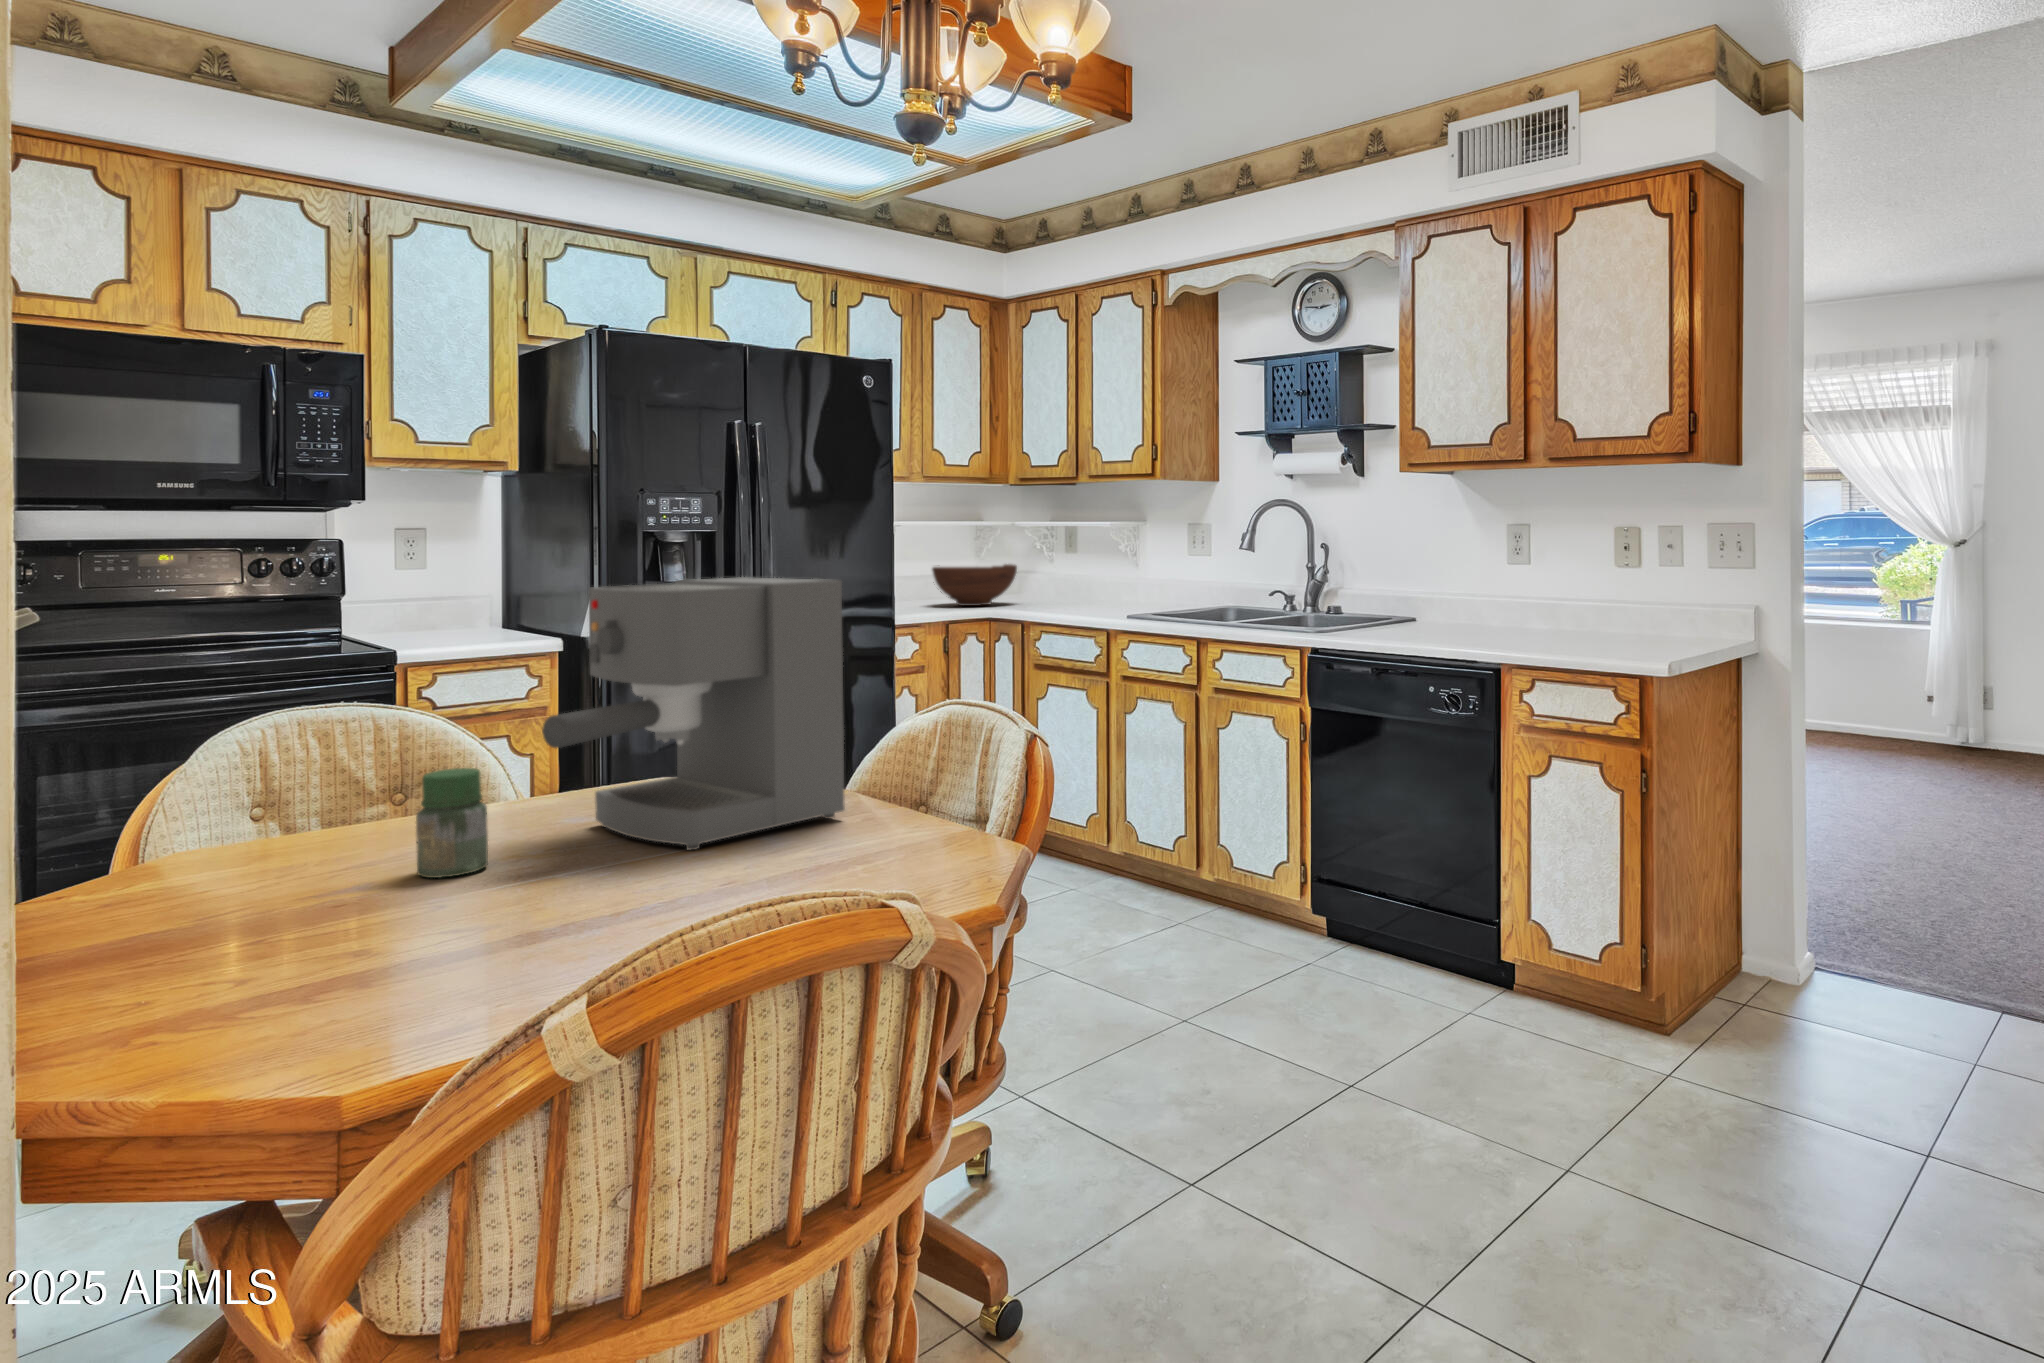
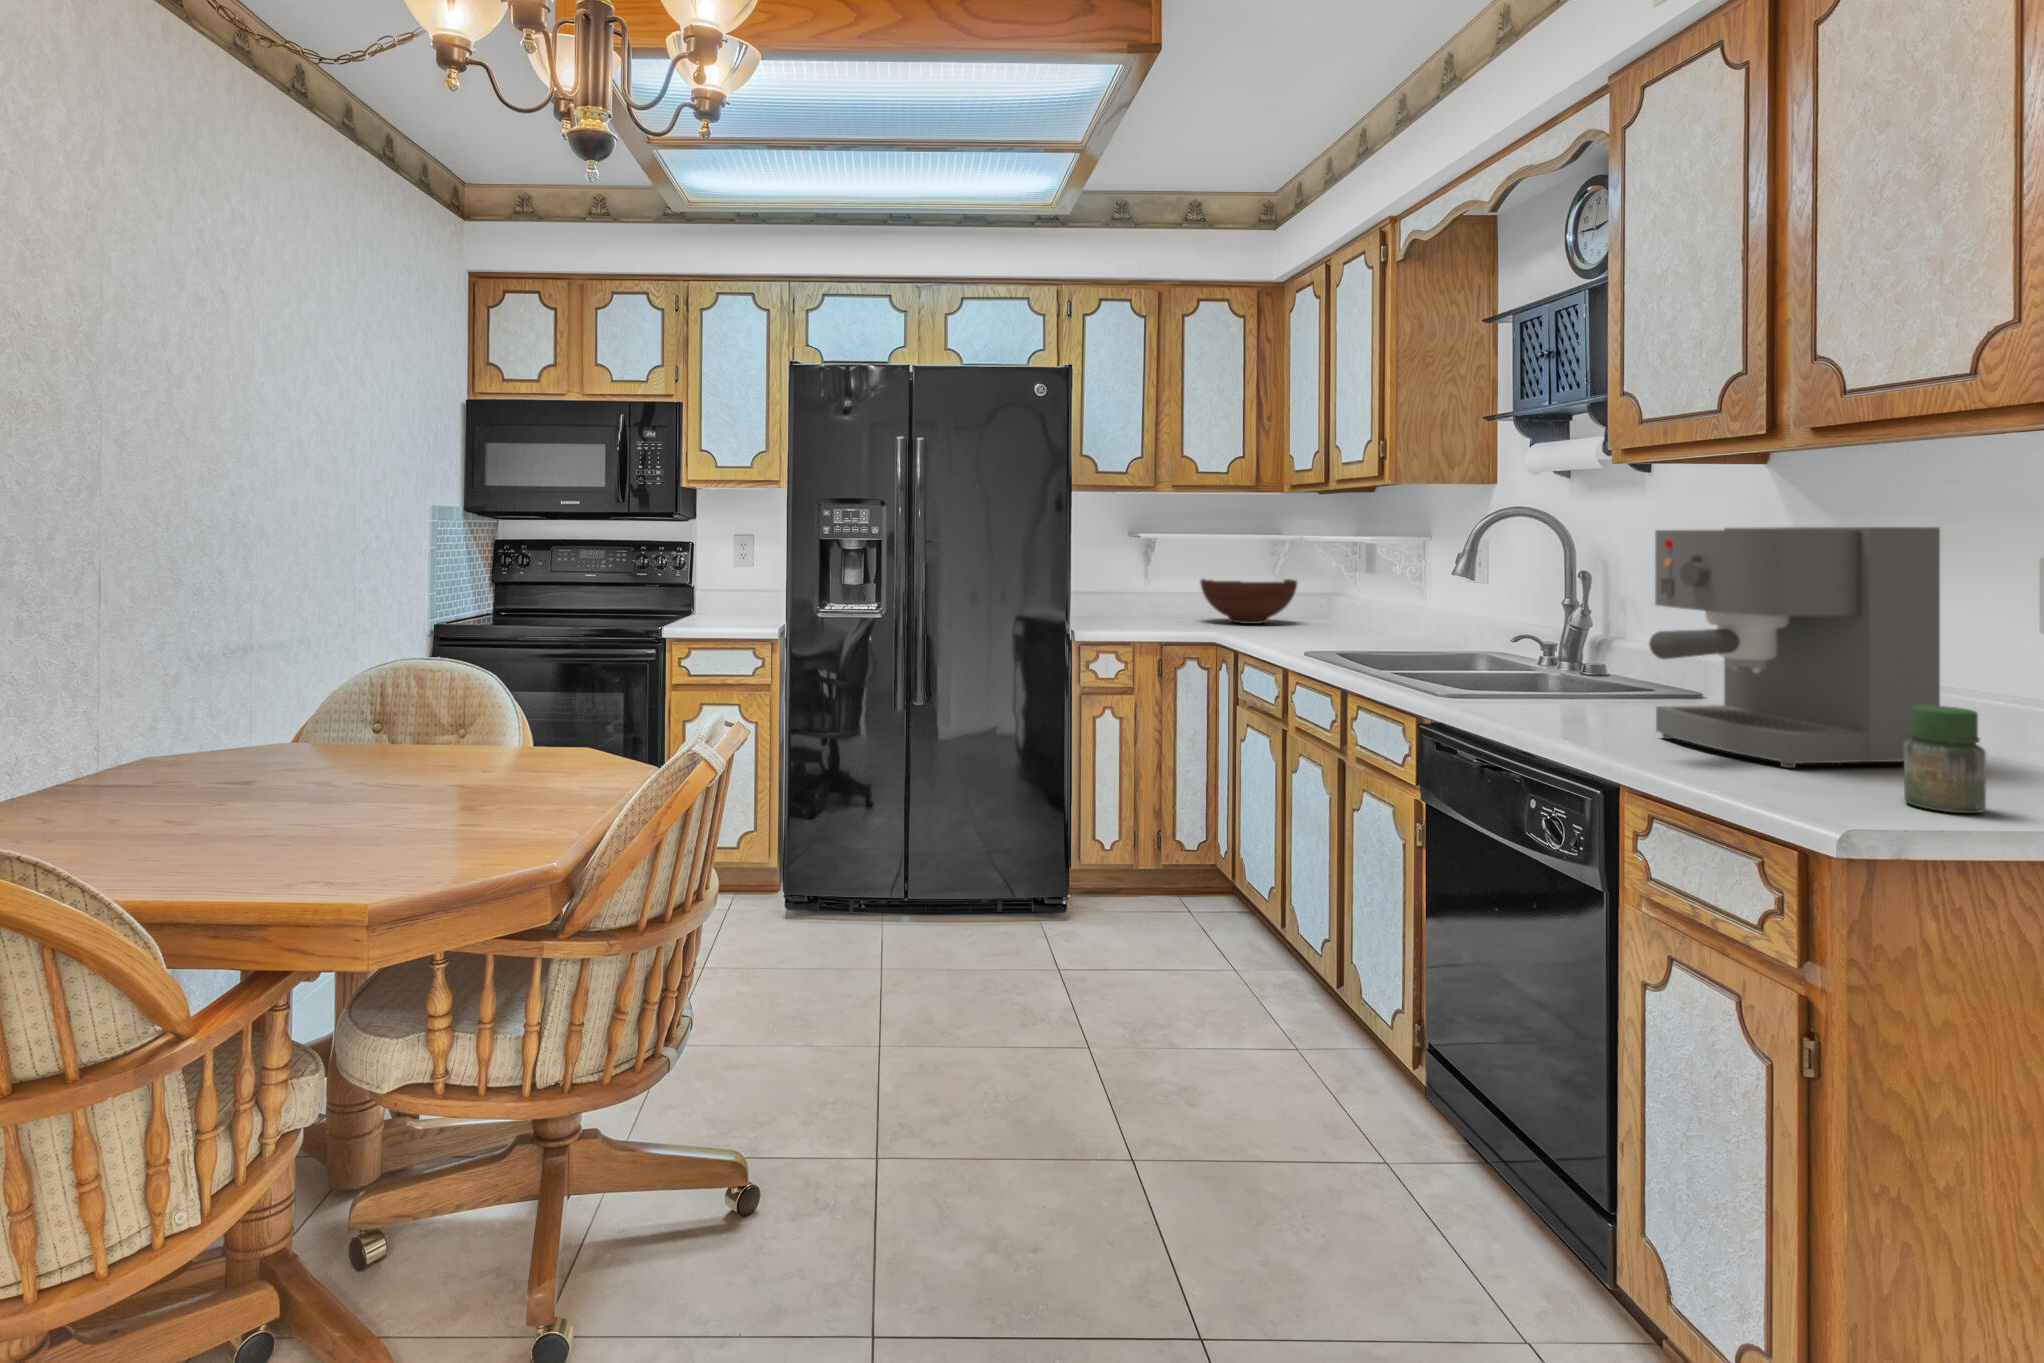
coffee maker: present [542,577,845,850] -> present [1649,527,1940,768]
jar: present [416,768,488,878] -> present [1904,705,1986,813]

